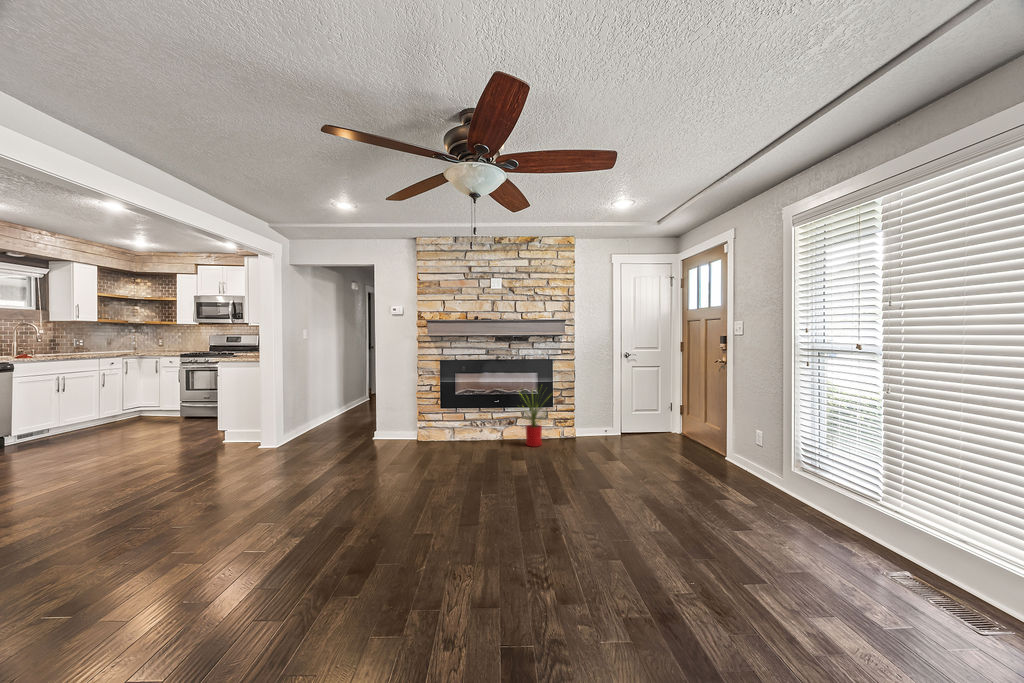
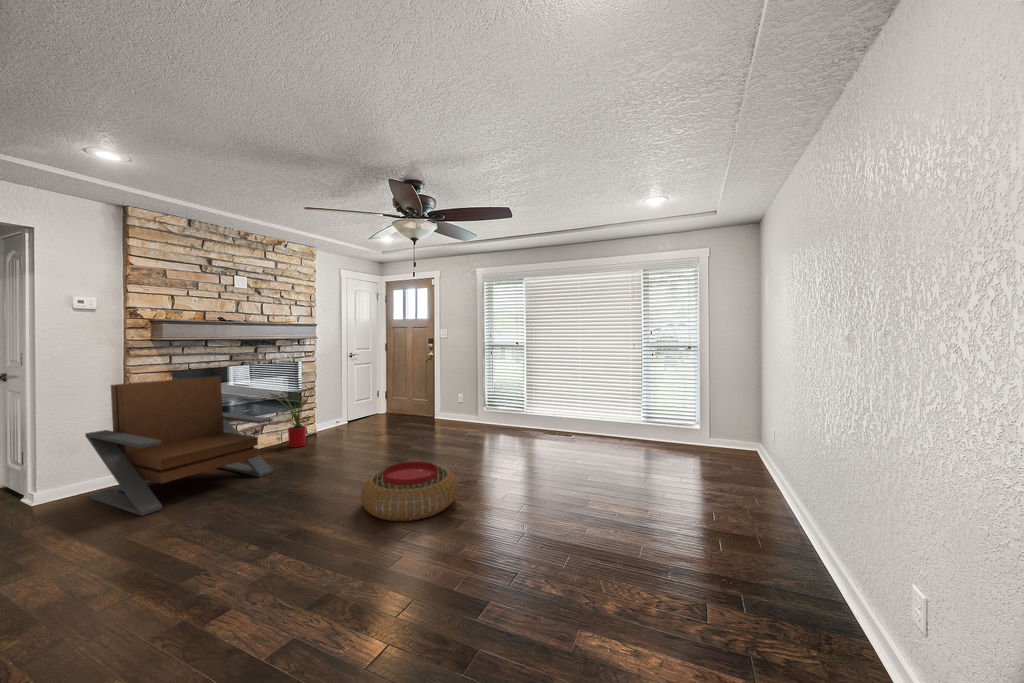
lounge chair: none [364,366,471,463] -> present [85,376,273,516]
pouf: none [380,487,506,574] -> present [361,462,458,521]

